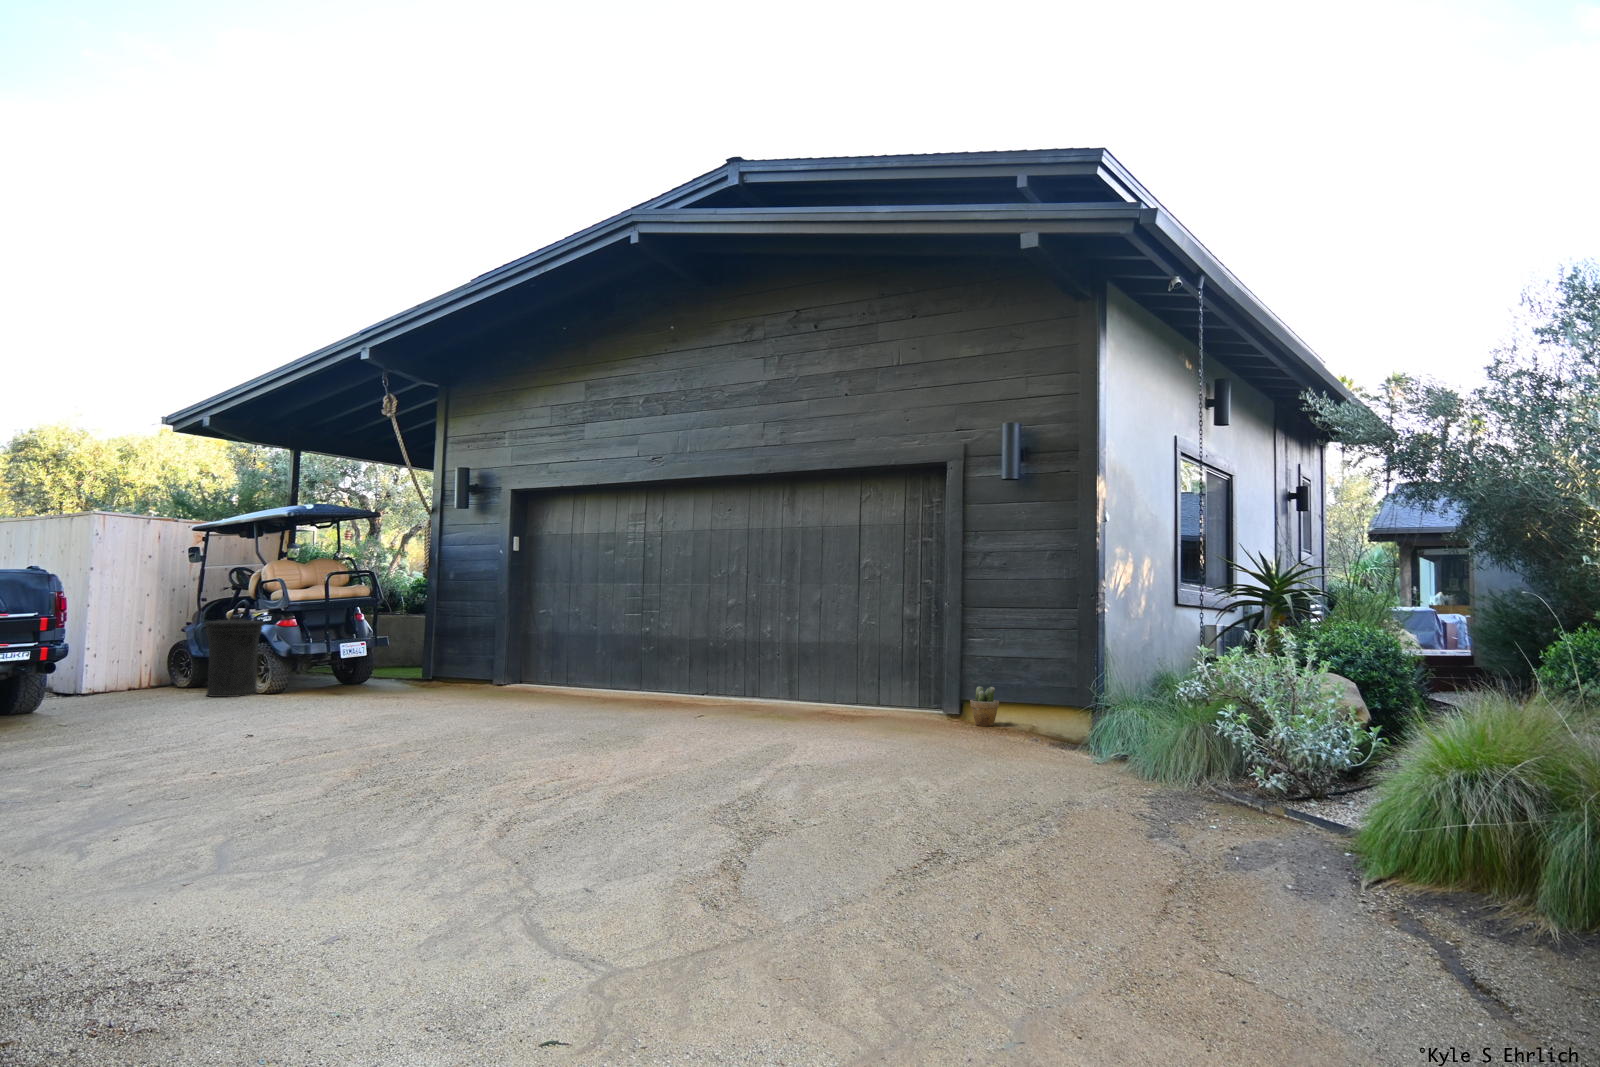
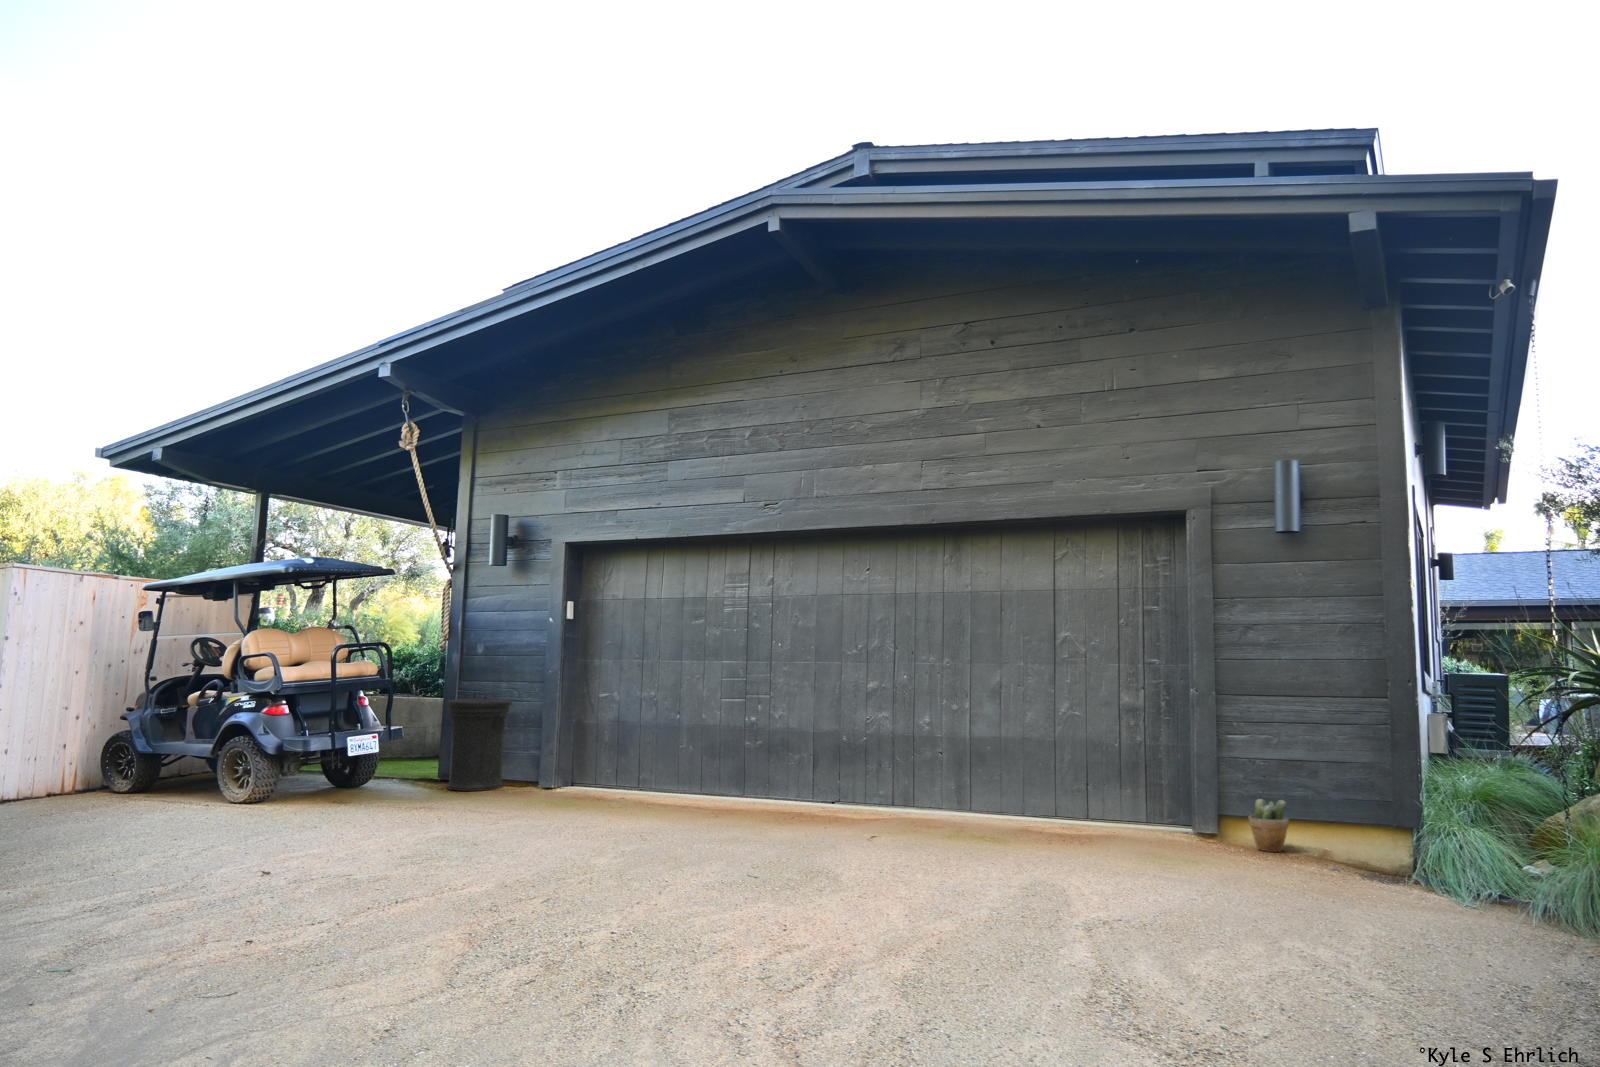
trash can: present [205,616,264,697] -> present [447,695,511,791]

